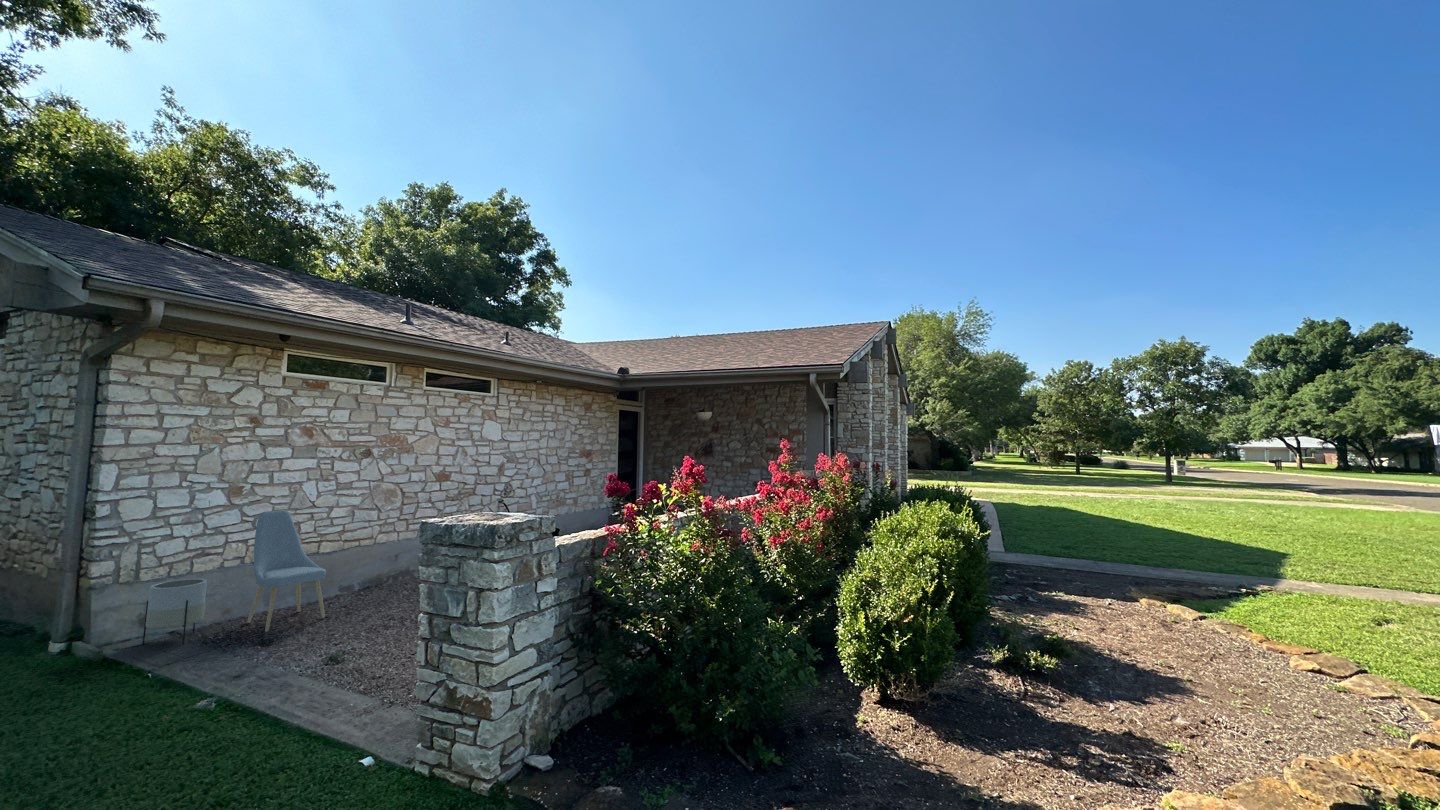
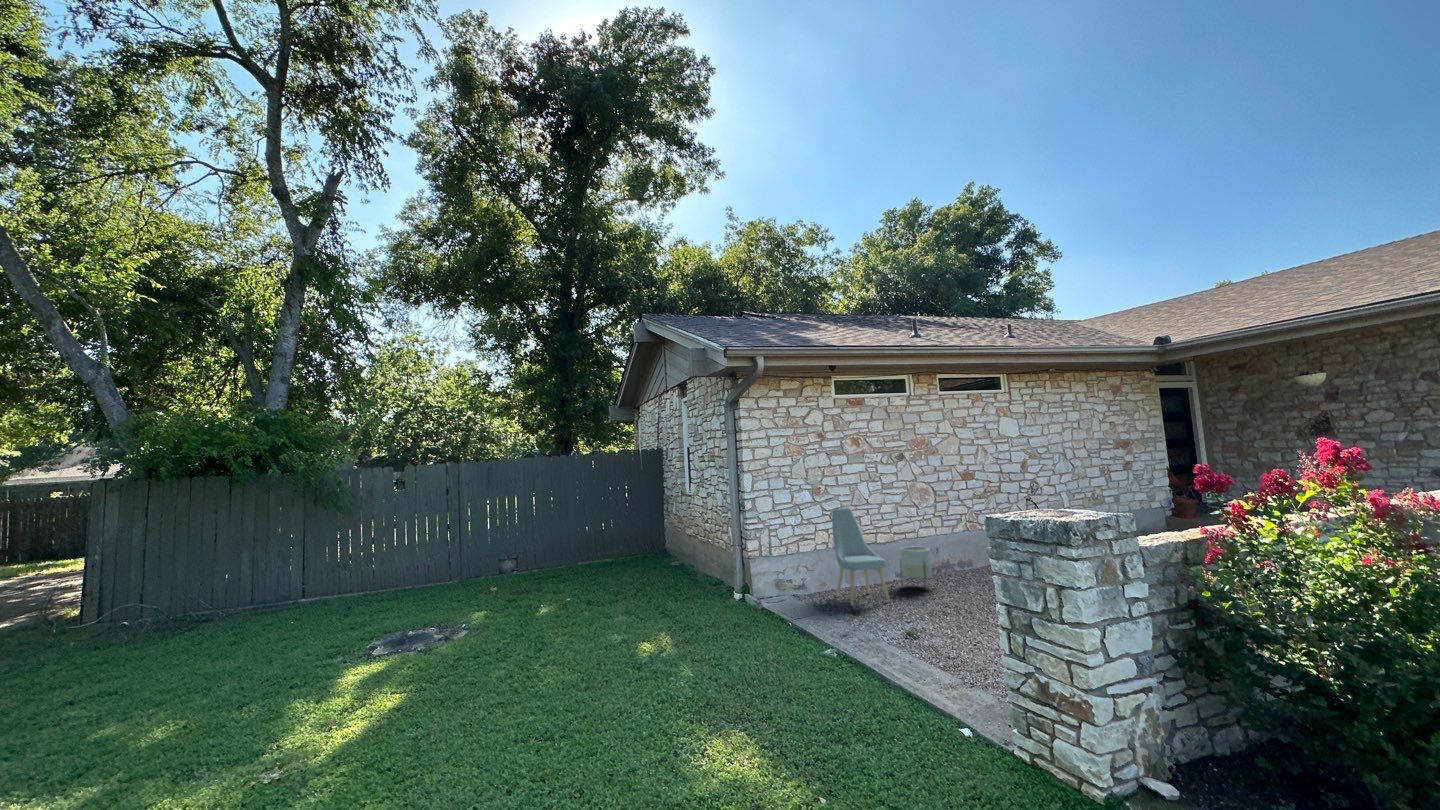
planter: present [143,579,207,644] -> present [900,547,932,585]

